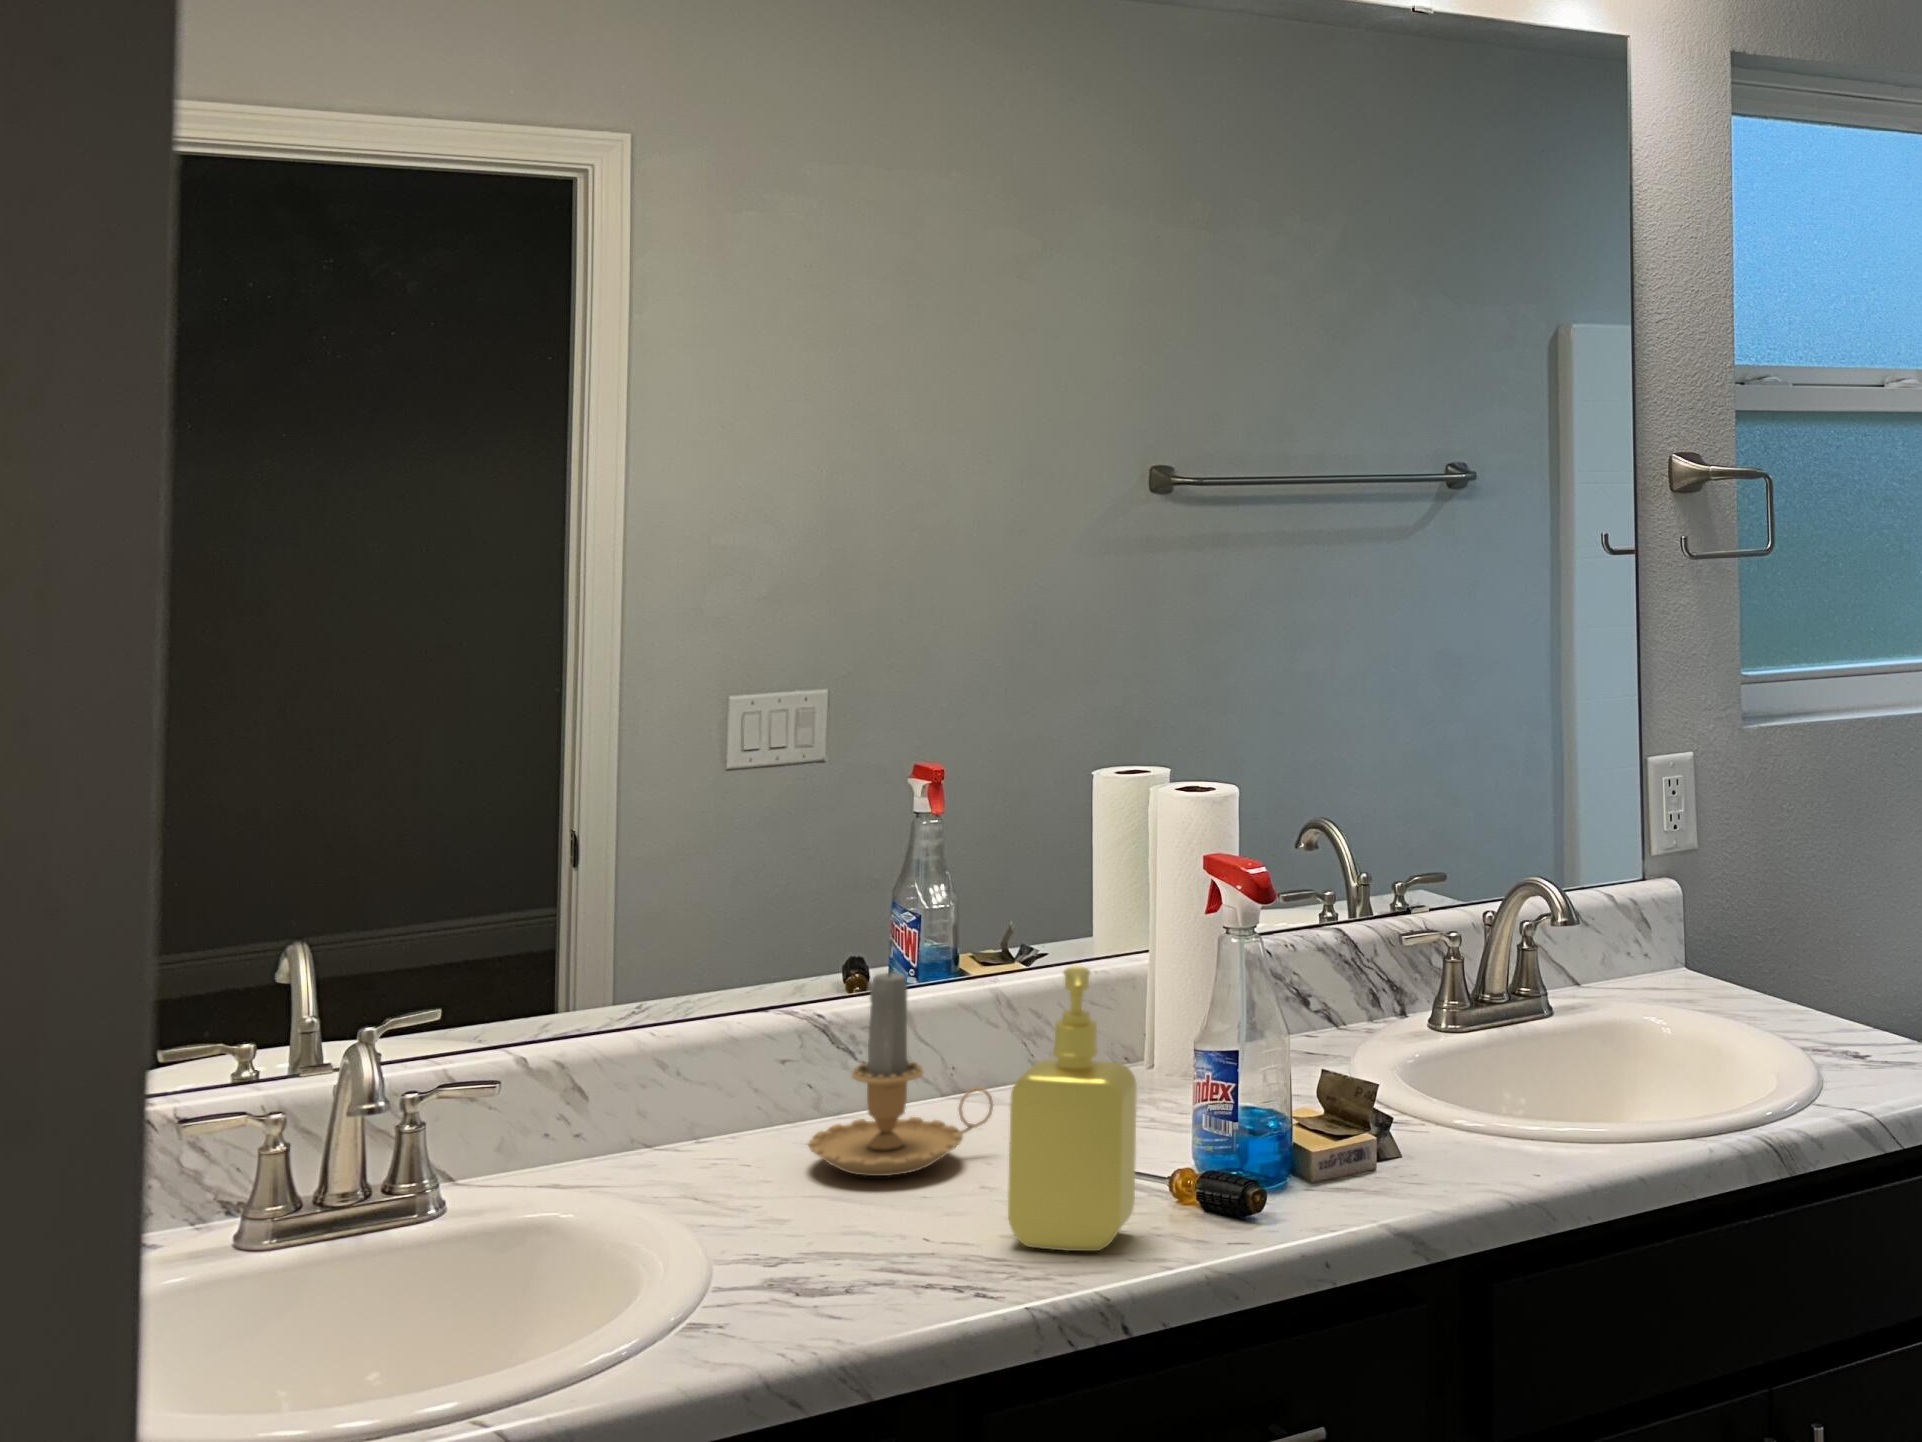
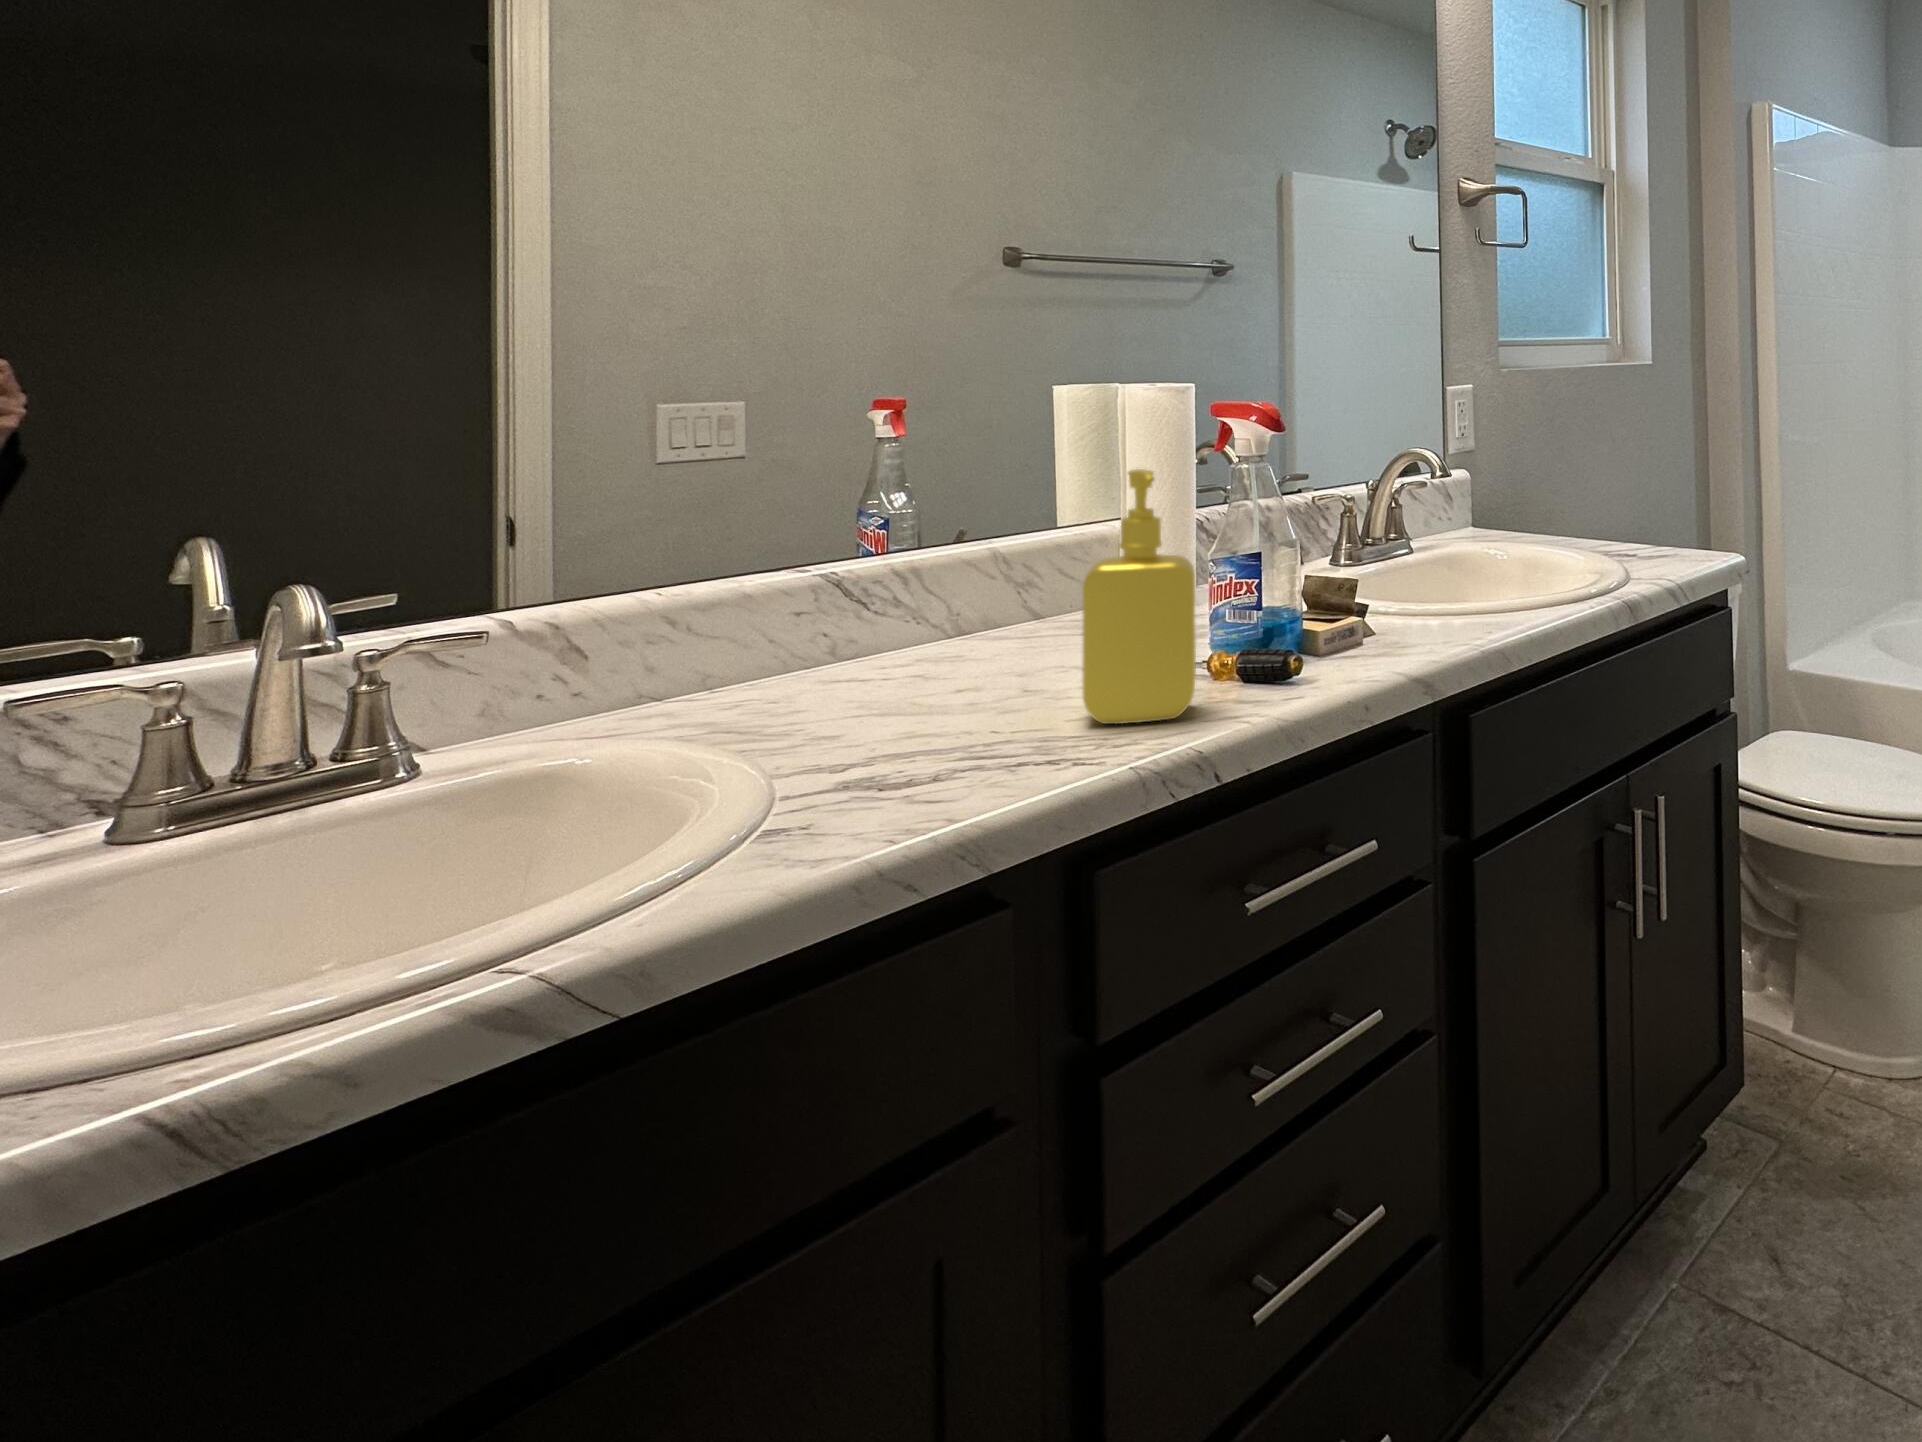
candle: present [808,972,993,1176] -> none [843,504,1021,695]

